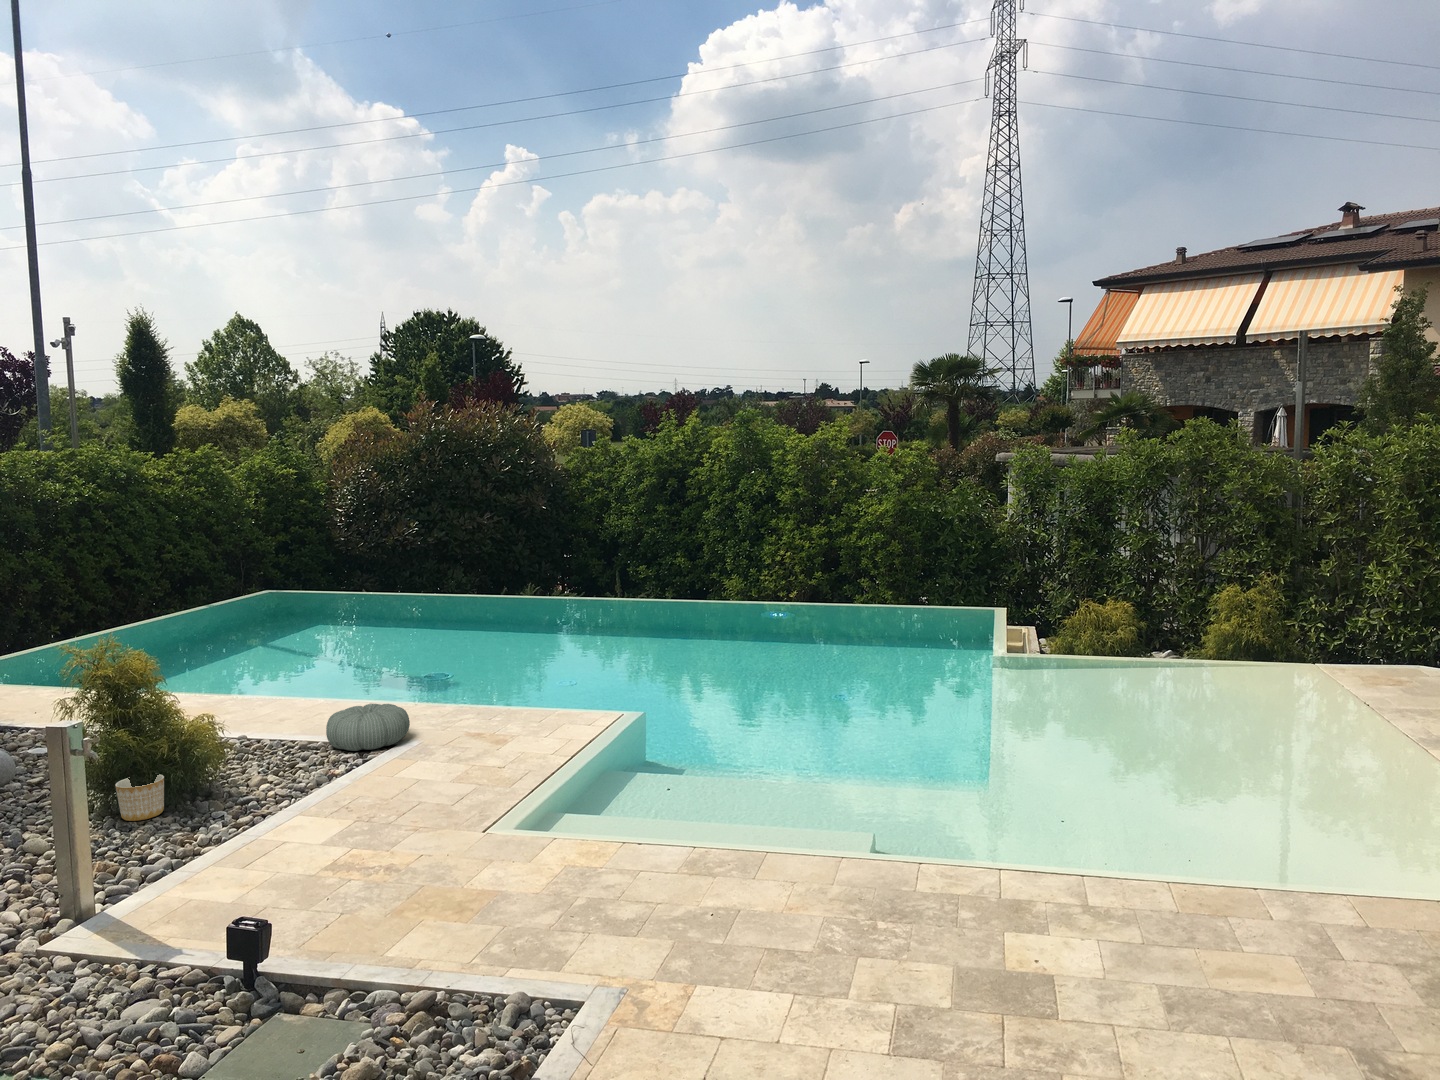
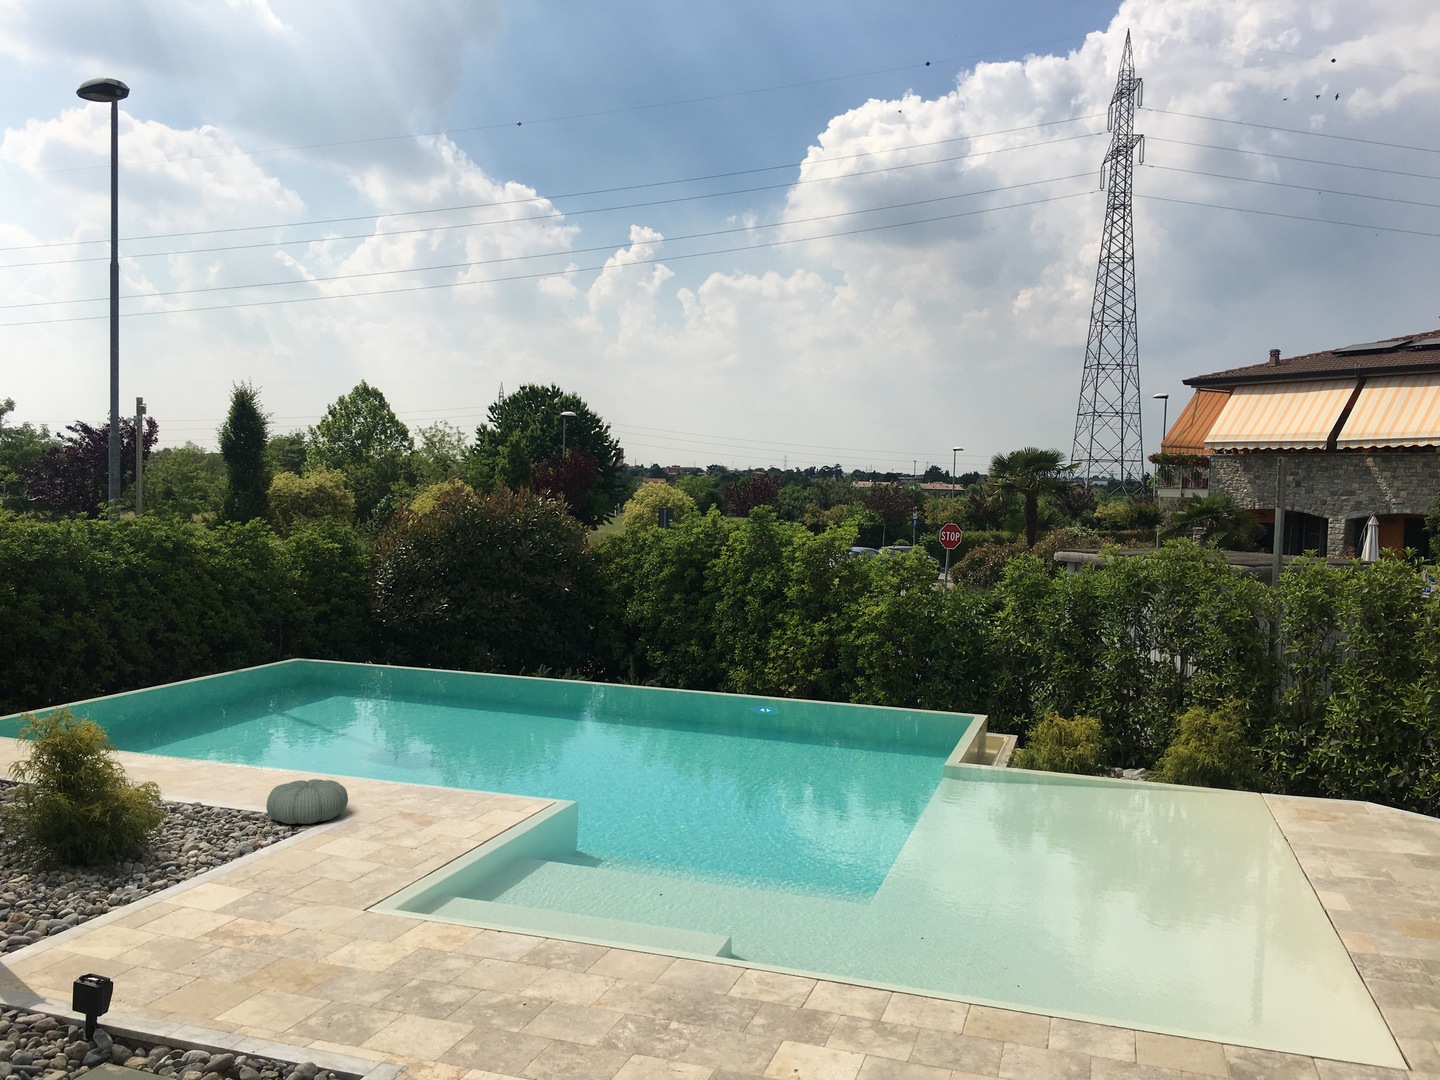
planter: present [115,774,164,821] -> none [50,833,96,876]

